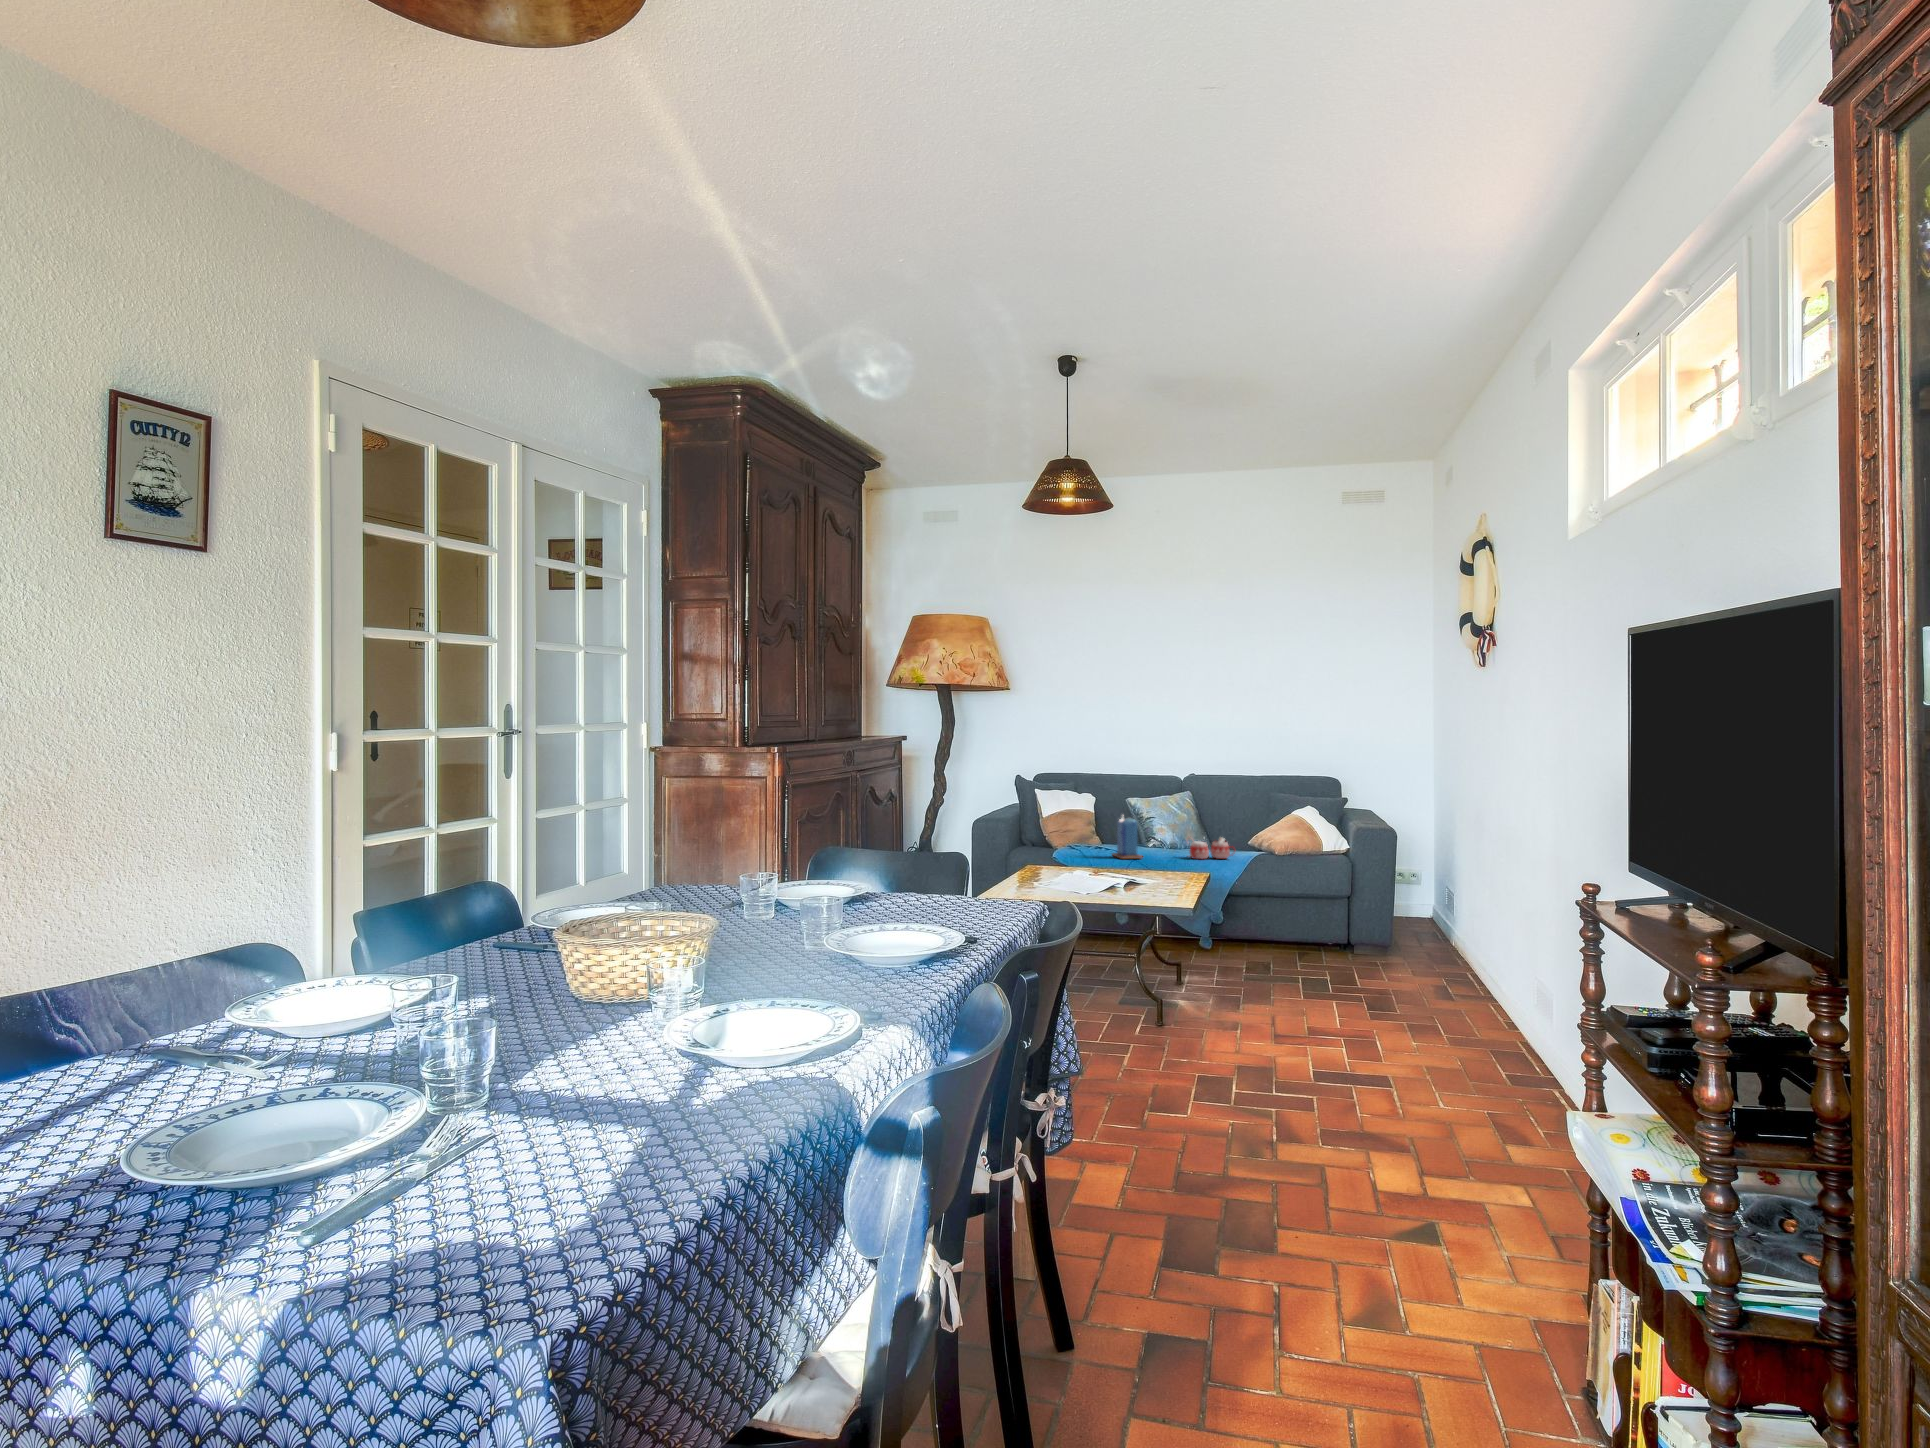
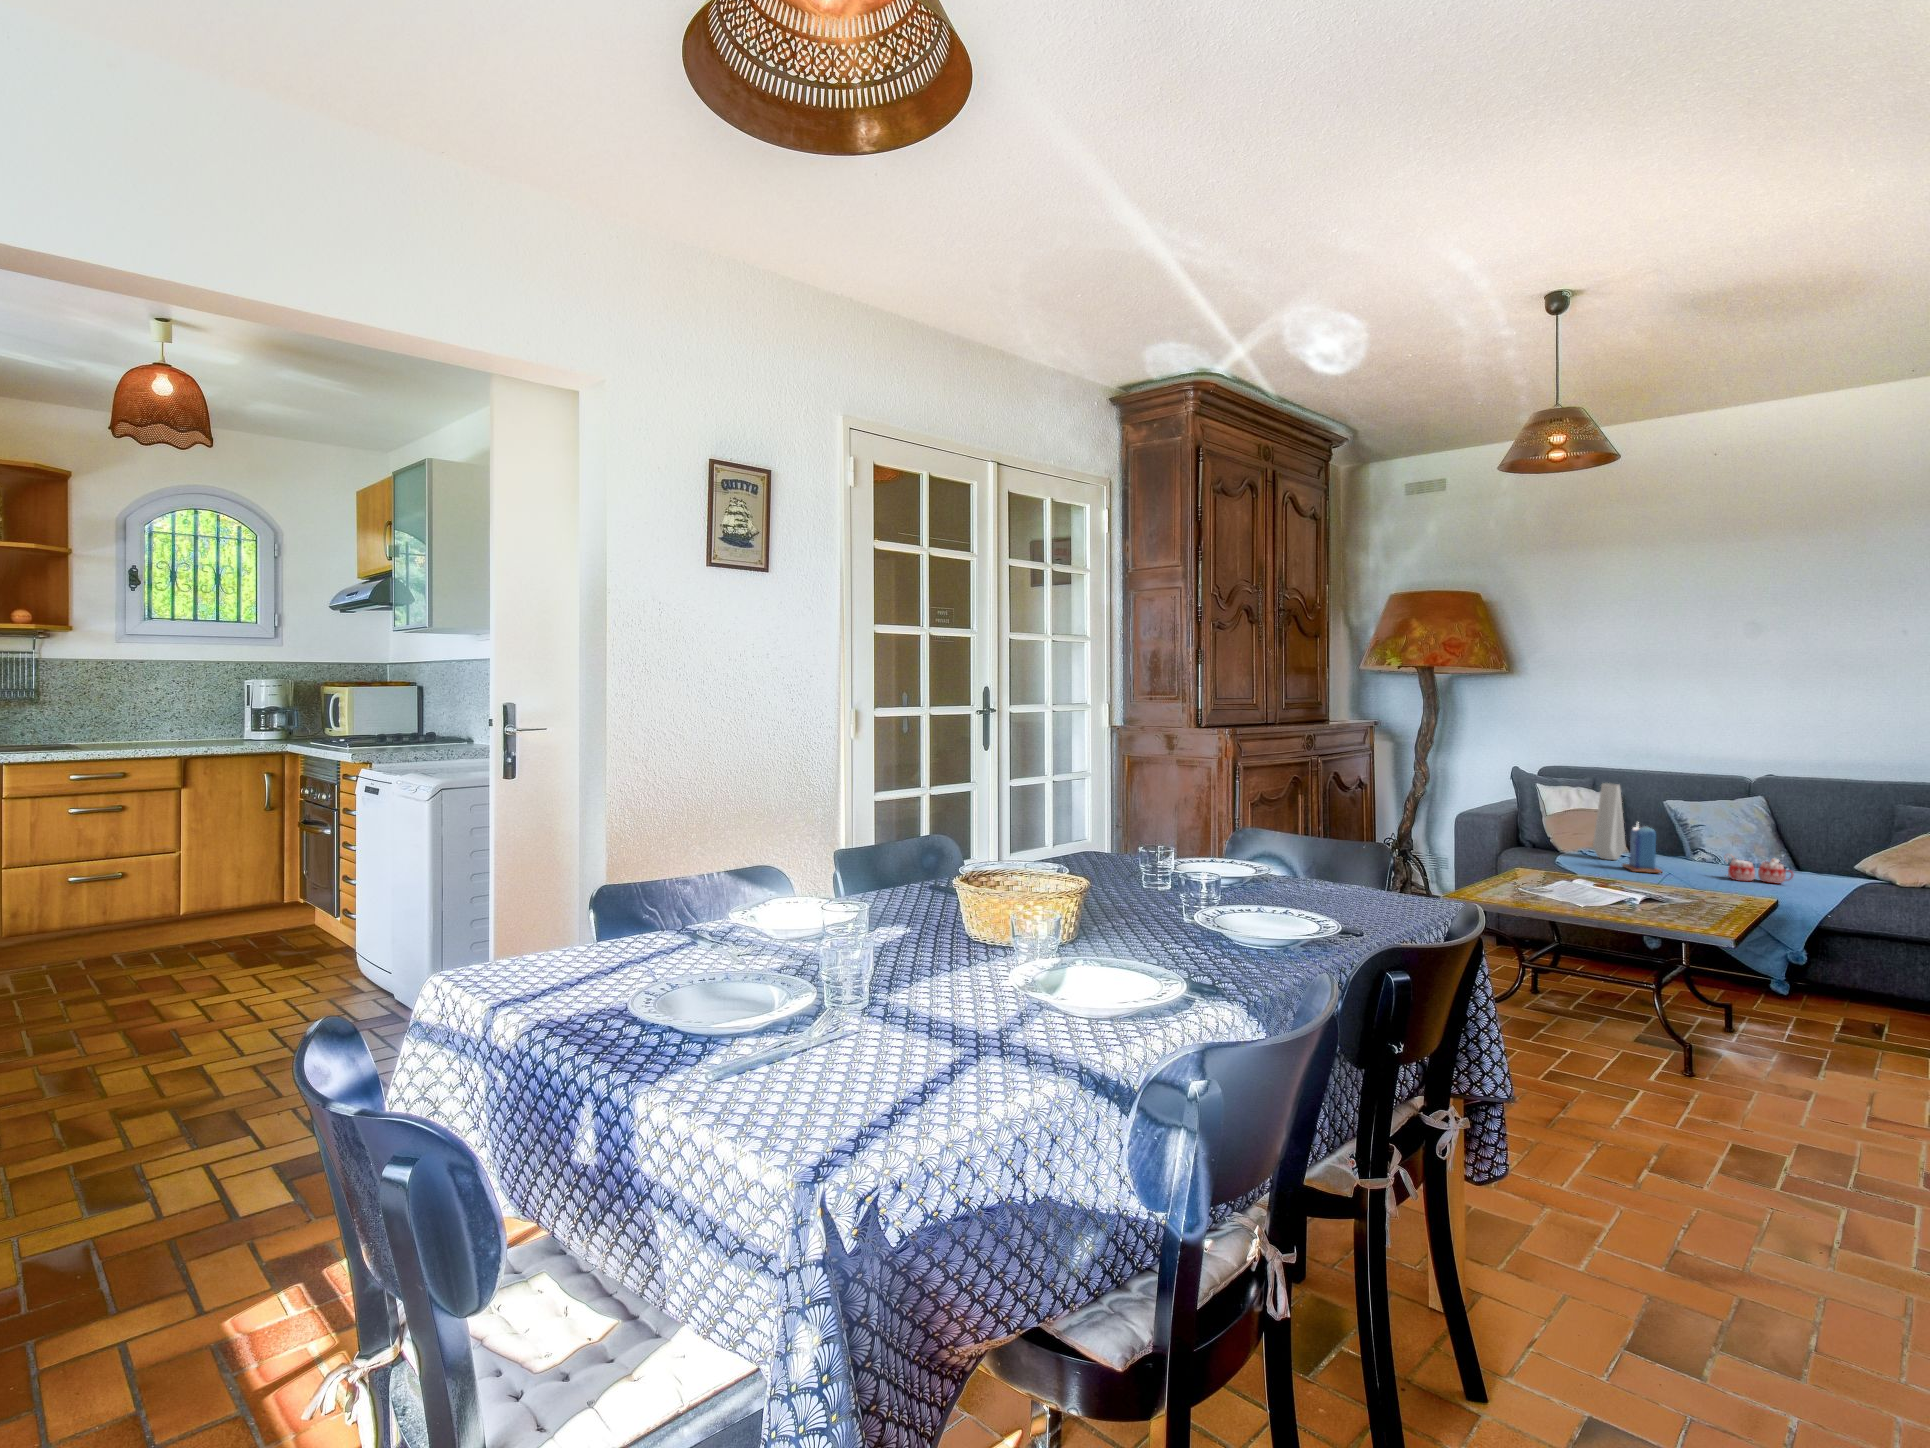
vase: none [1087,782,1112,851] -> present [1593,783,1625,860]

